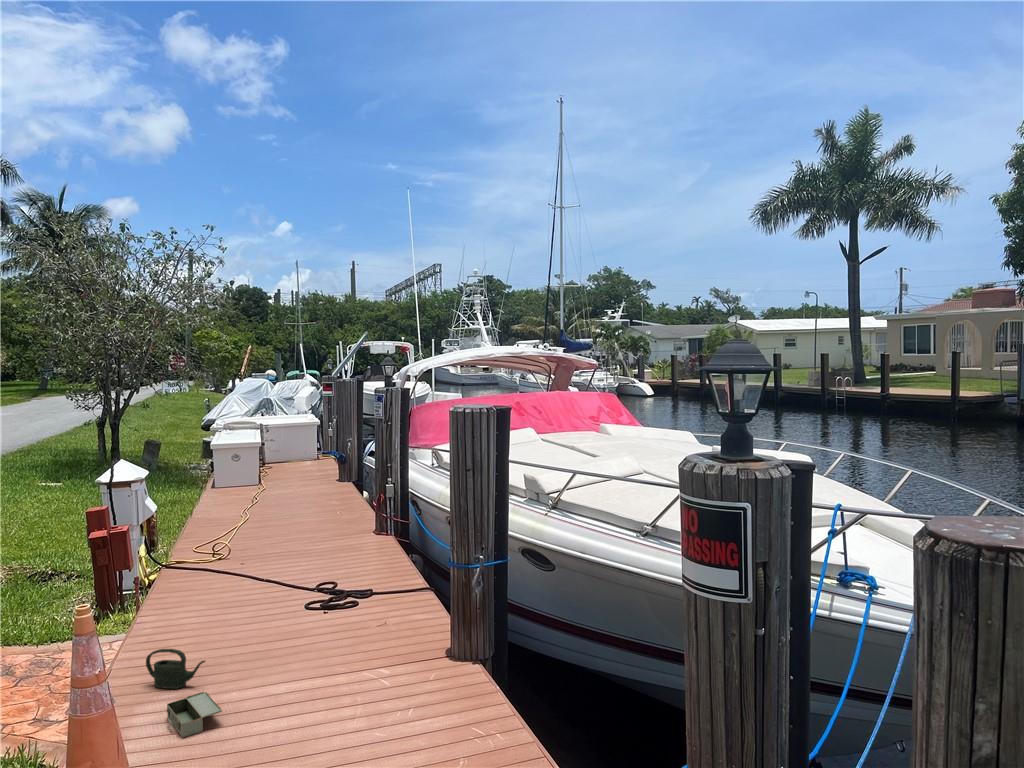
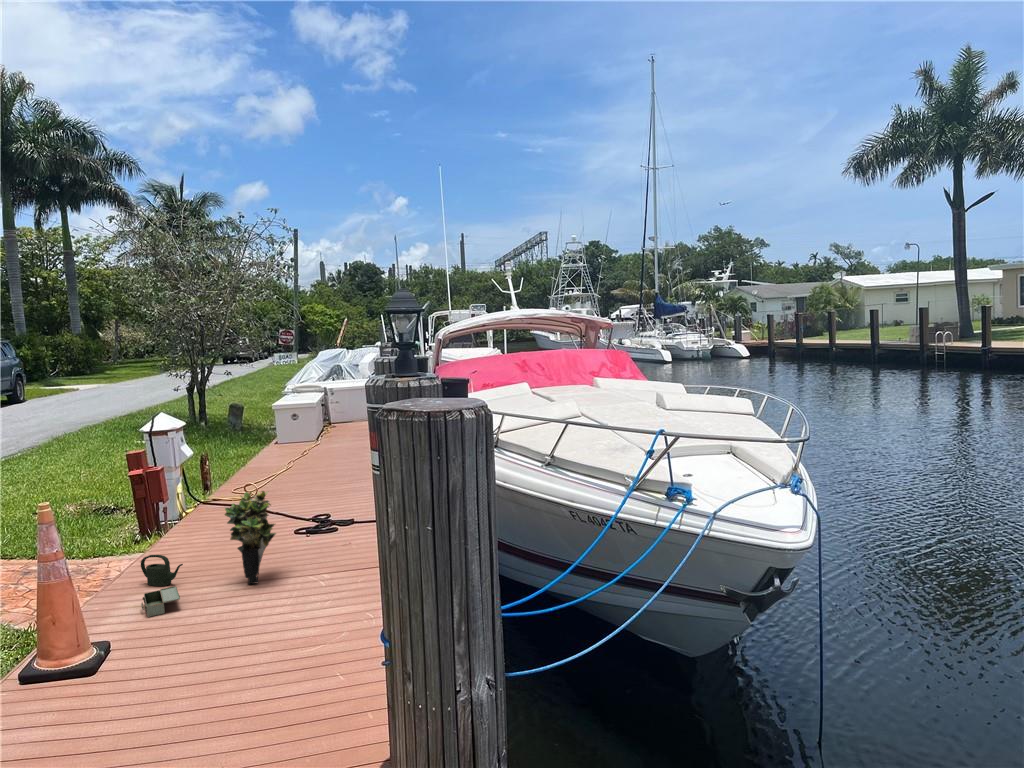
potted plant: none [261,567,325,685] -> present [225,491,276,585]

